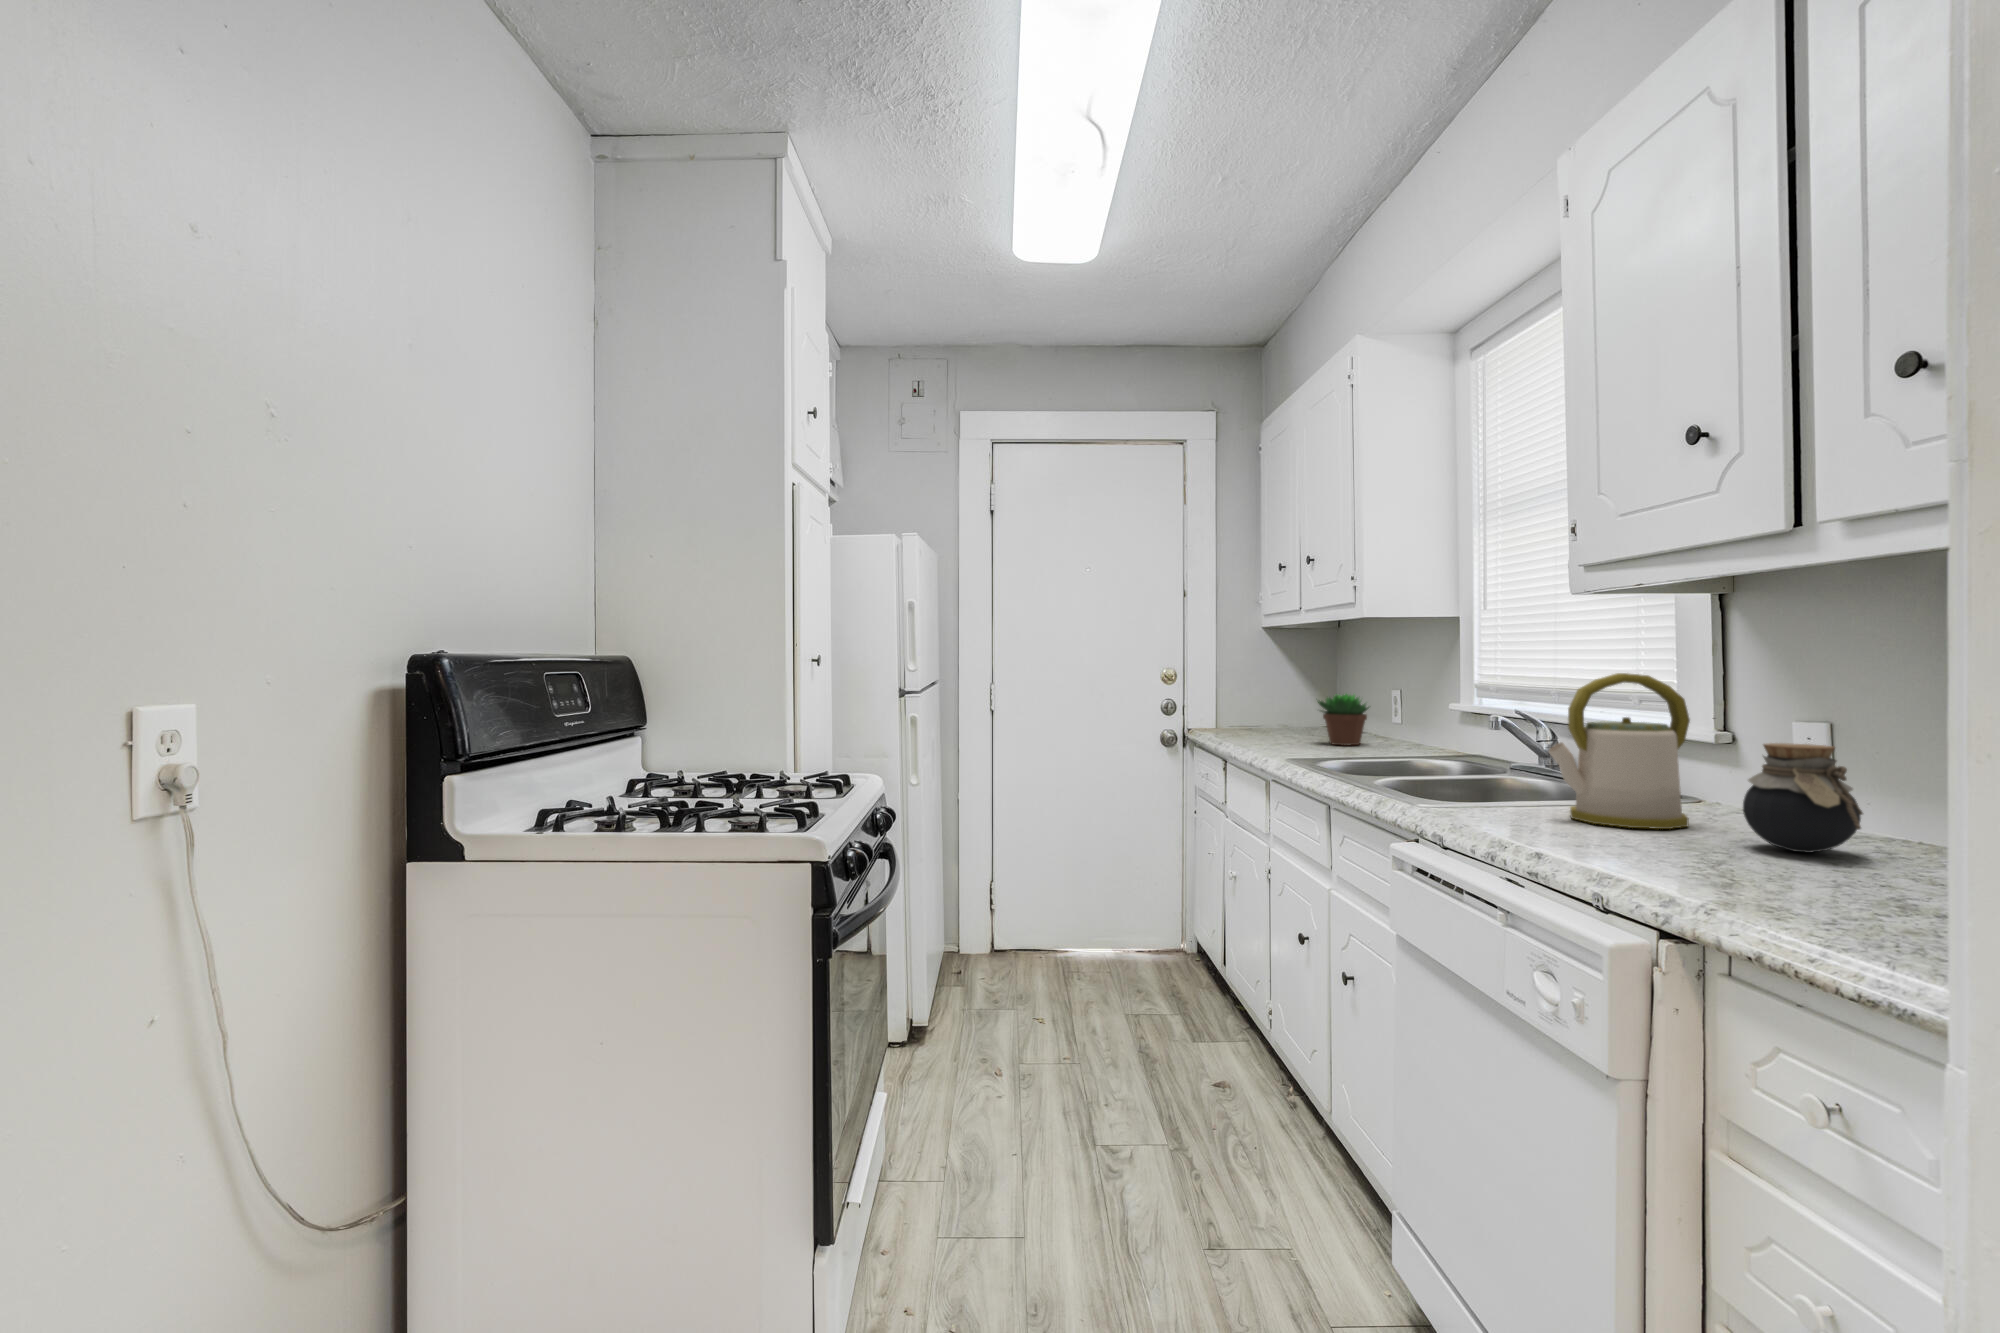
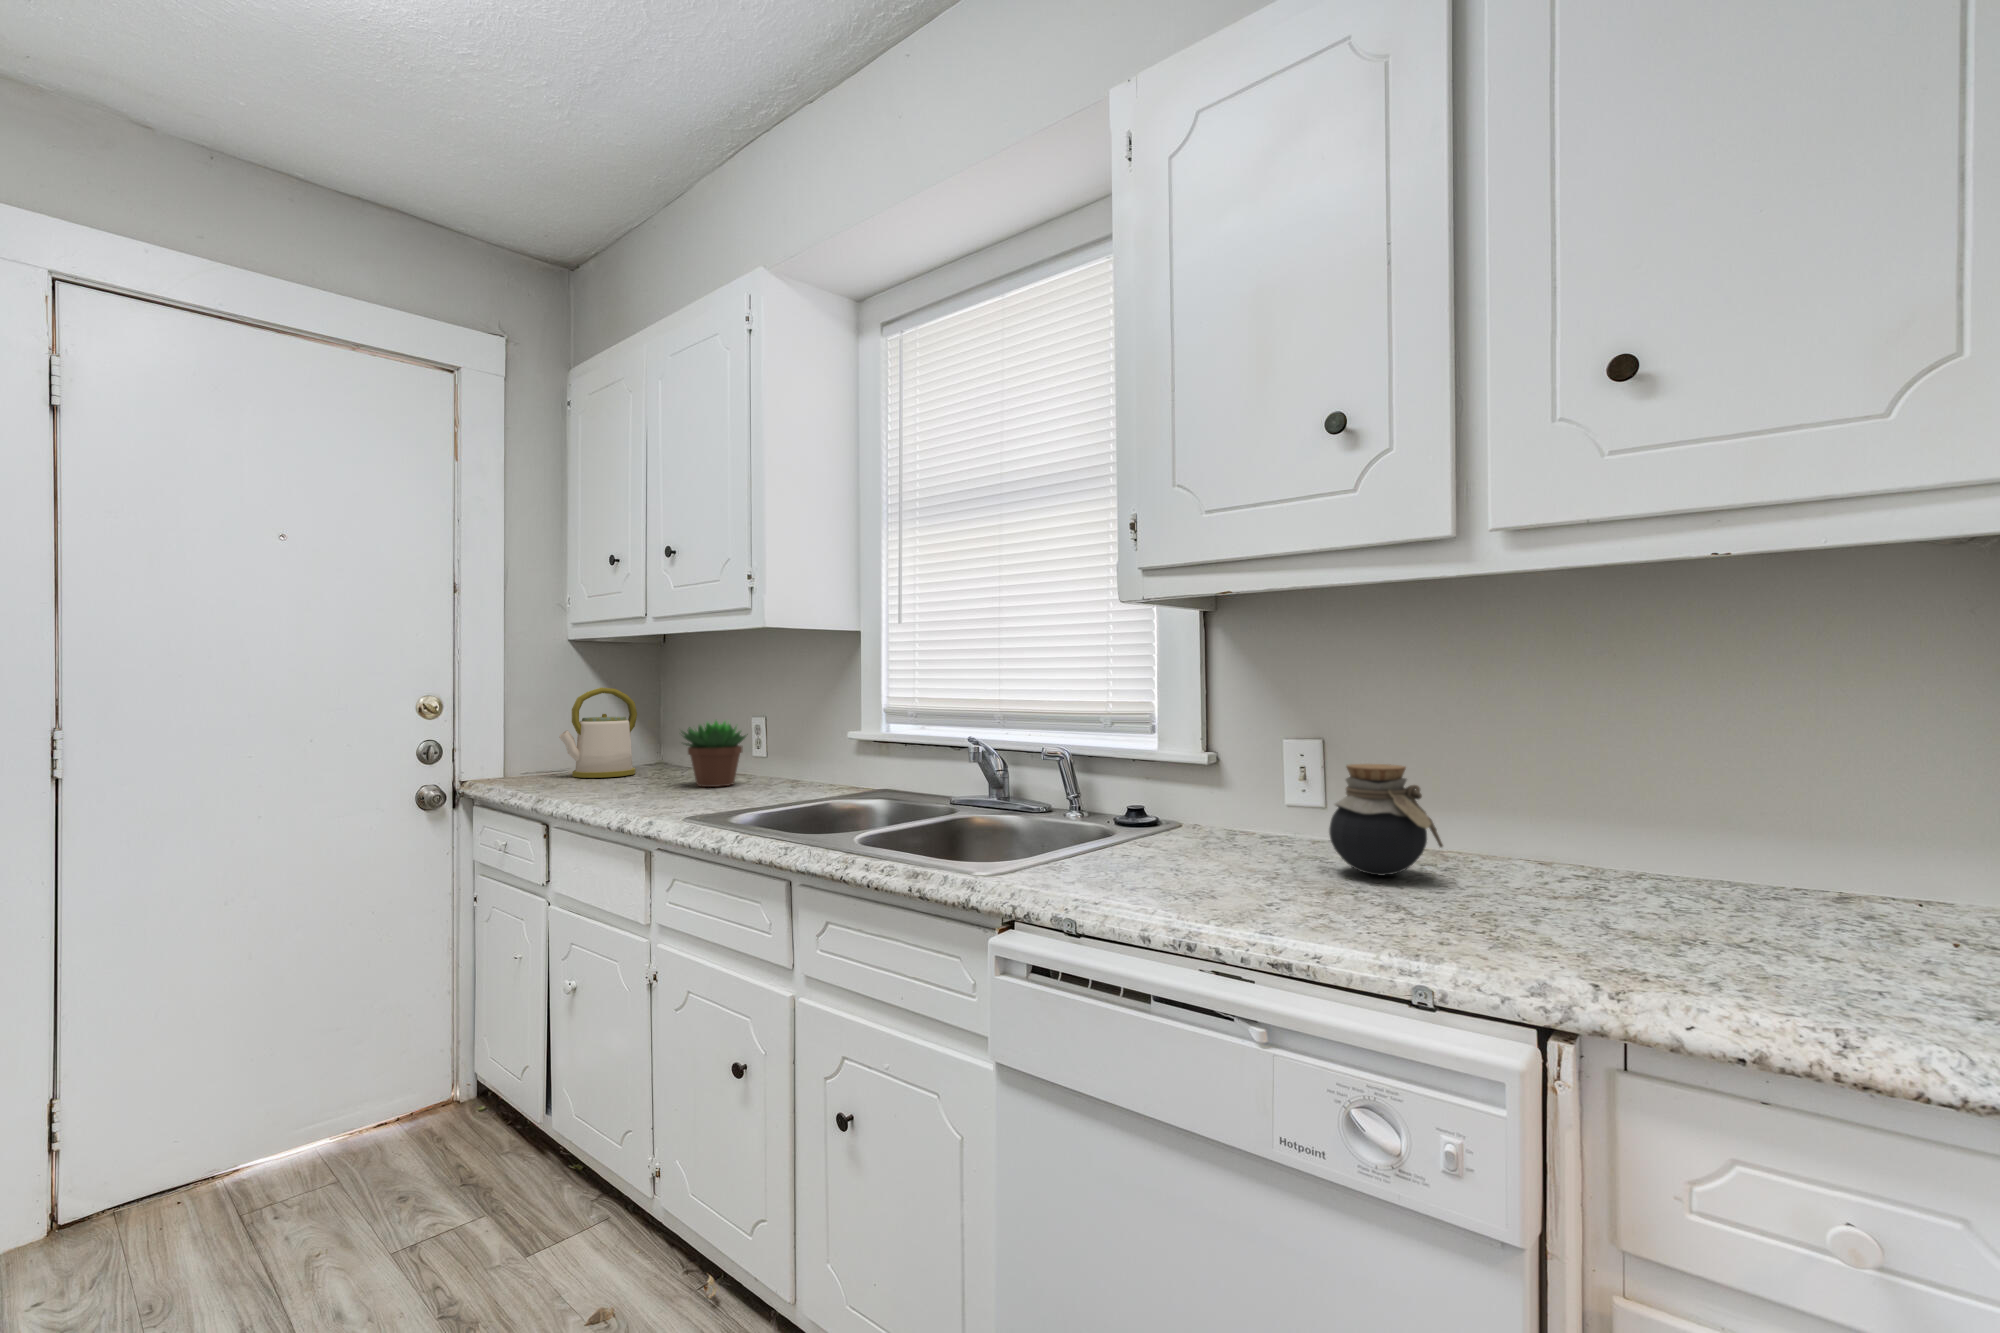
kettle: present [1549,673,1690,829] -> present [559,688,637,778]

